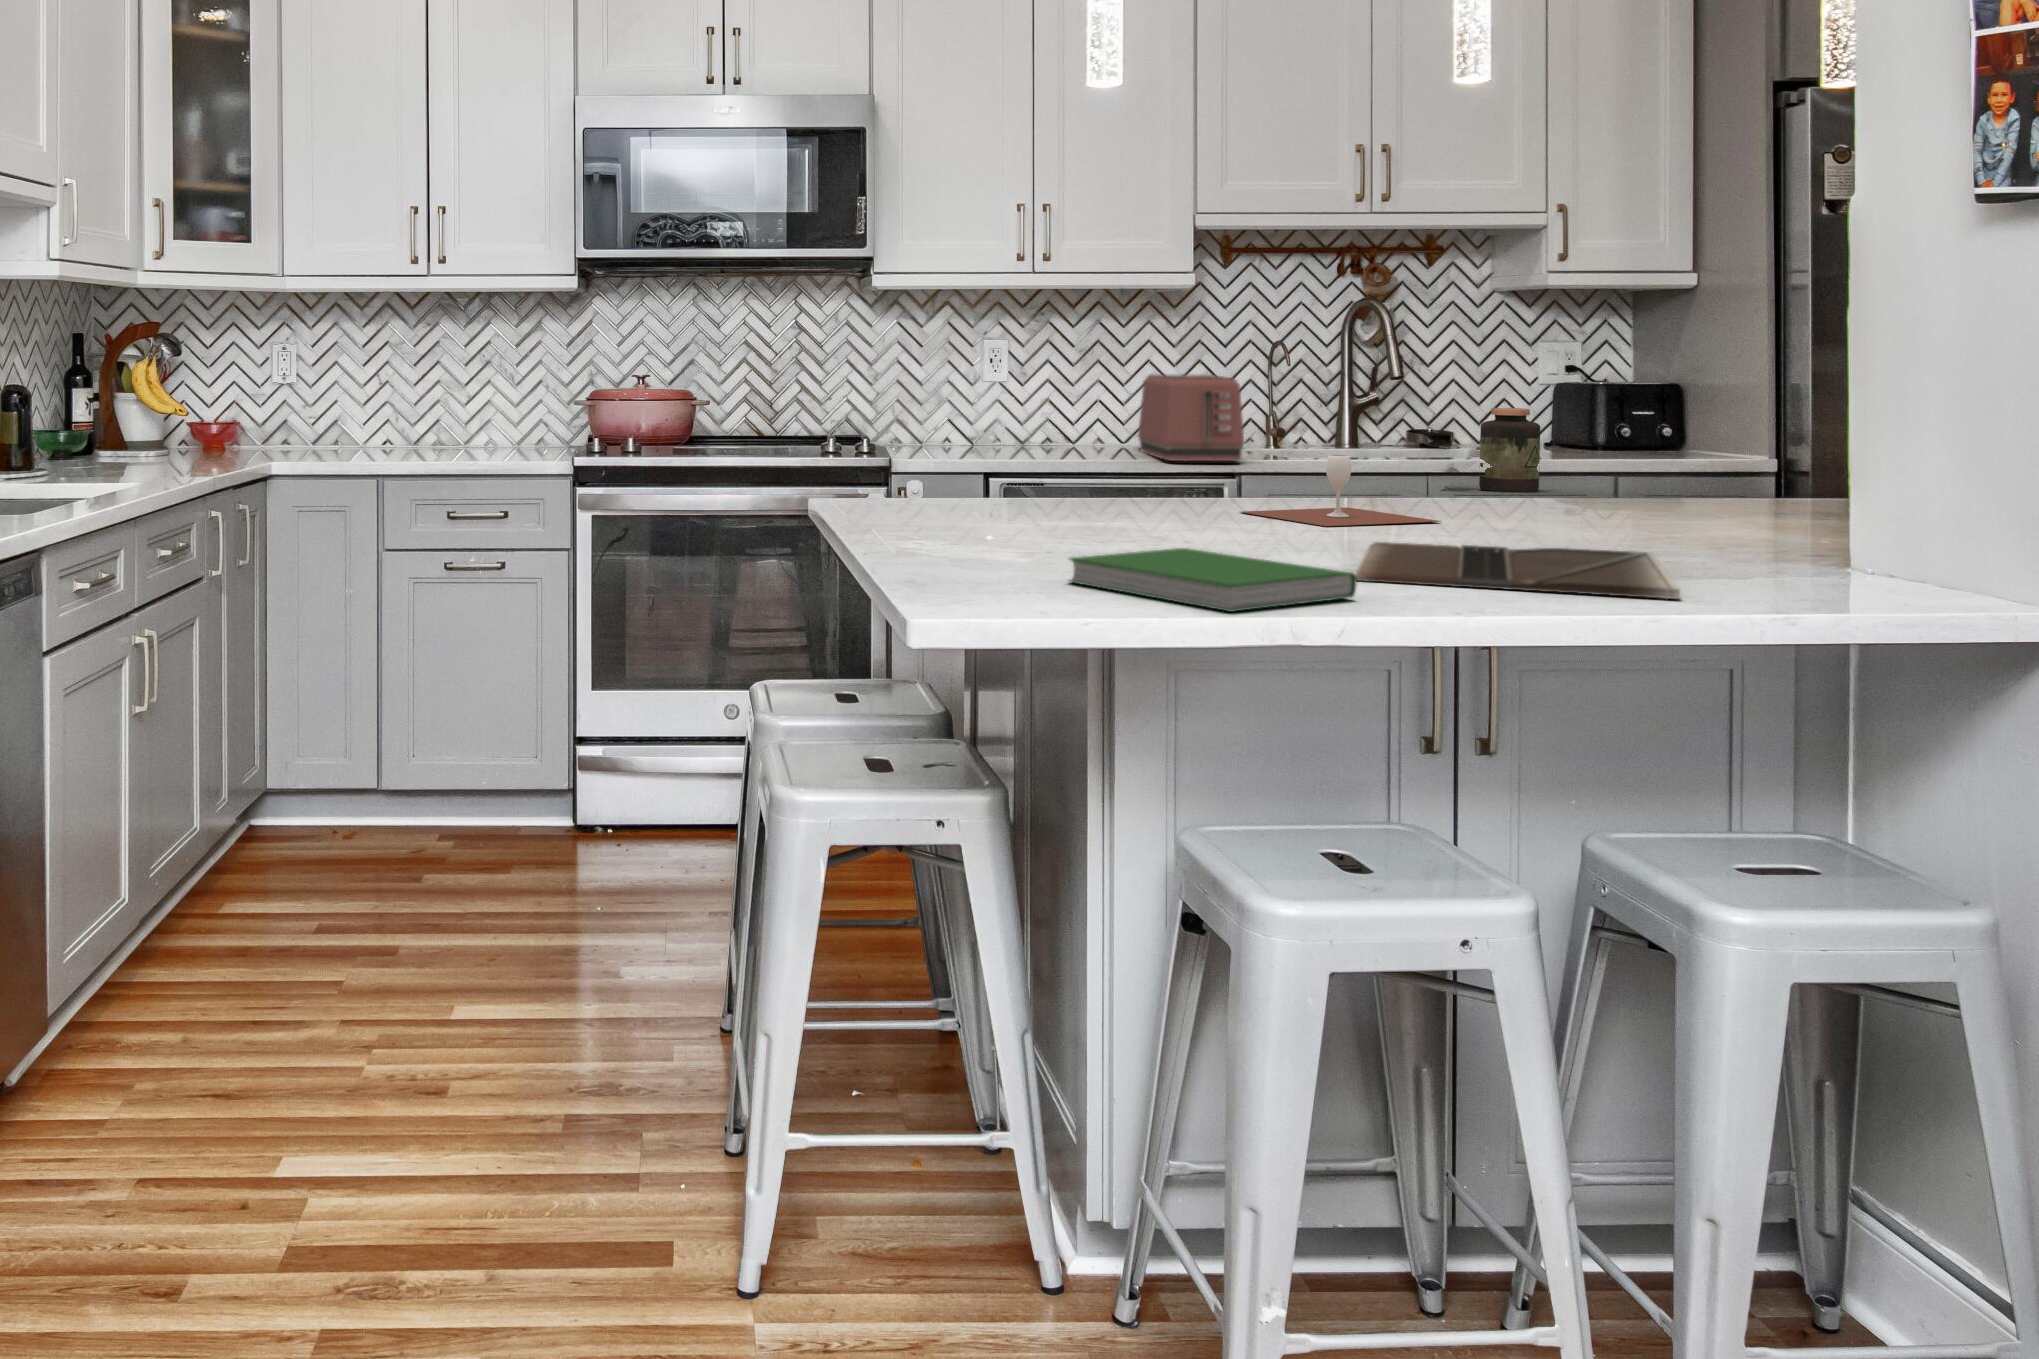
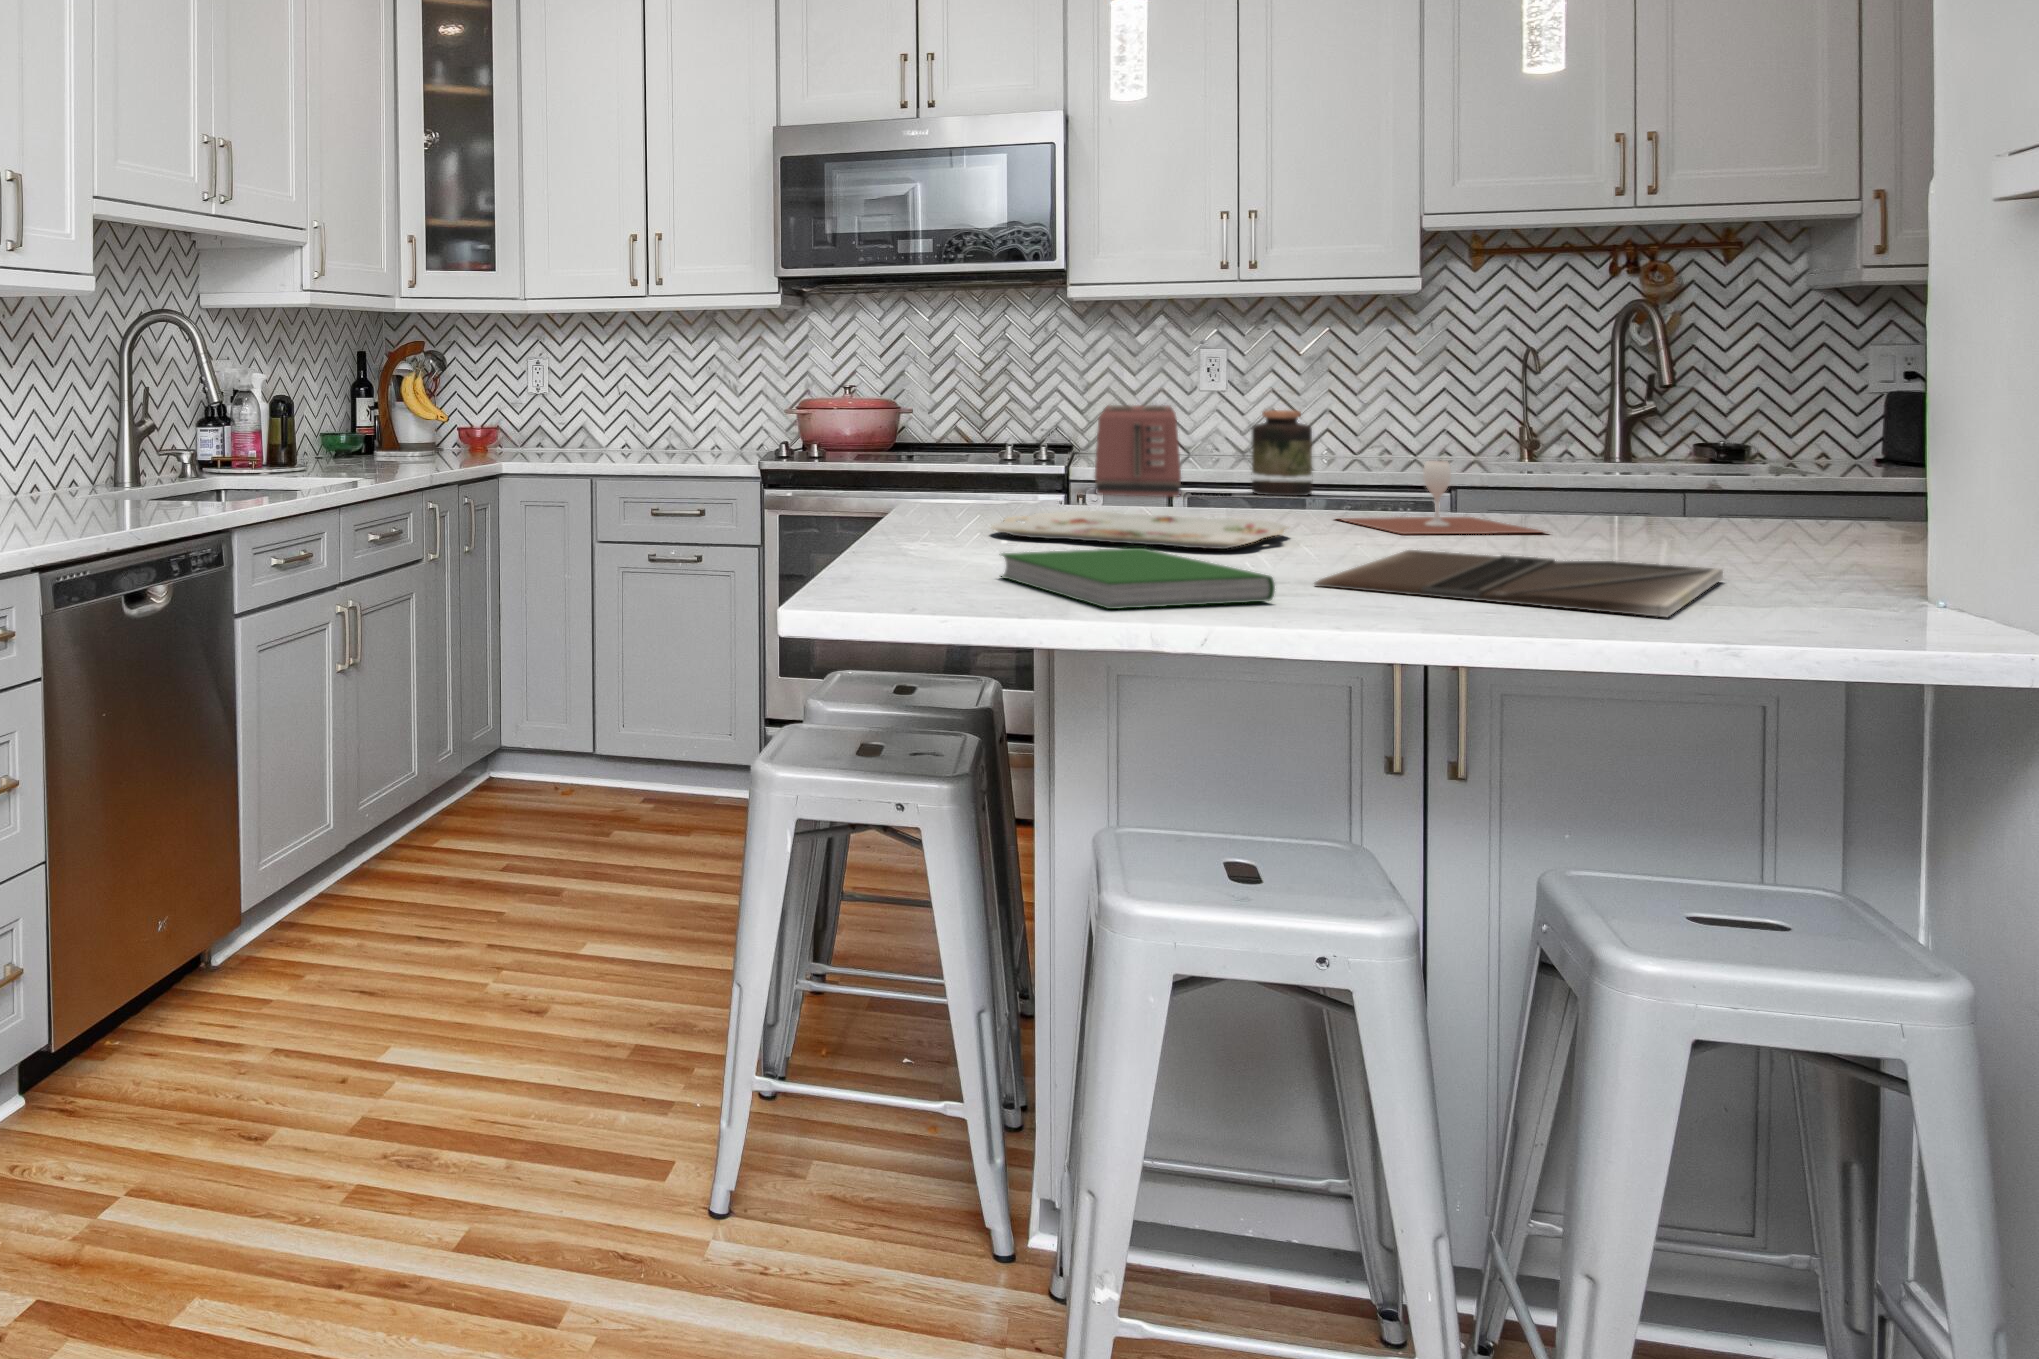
toaster: present [1138,374,1244,461] -> present [1095,405,1181,497]
jar: present [1479,408,1540,492] -> present [1252,410,1312,496]
serving tray: none [969,510,1249,546] -> present [992,511,1288,549]

